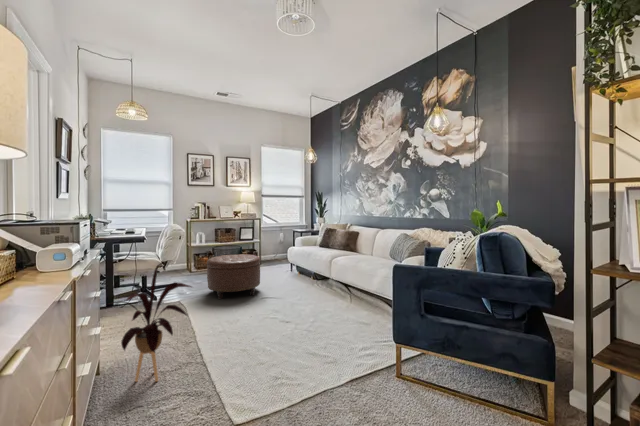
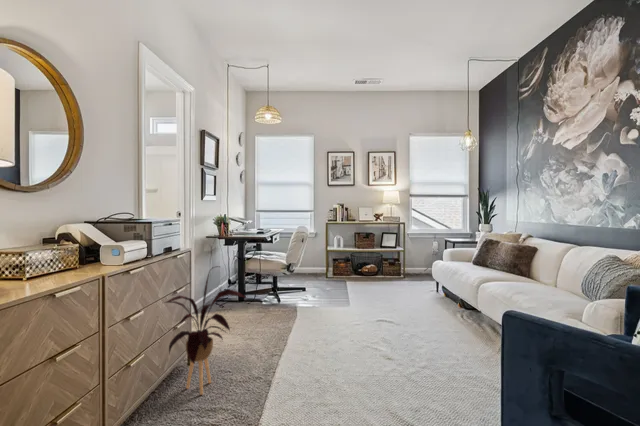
ottoman: present [207,254,260,299] -> none [322,263,382,314]

